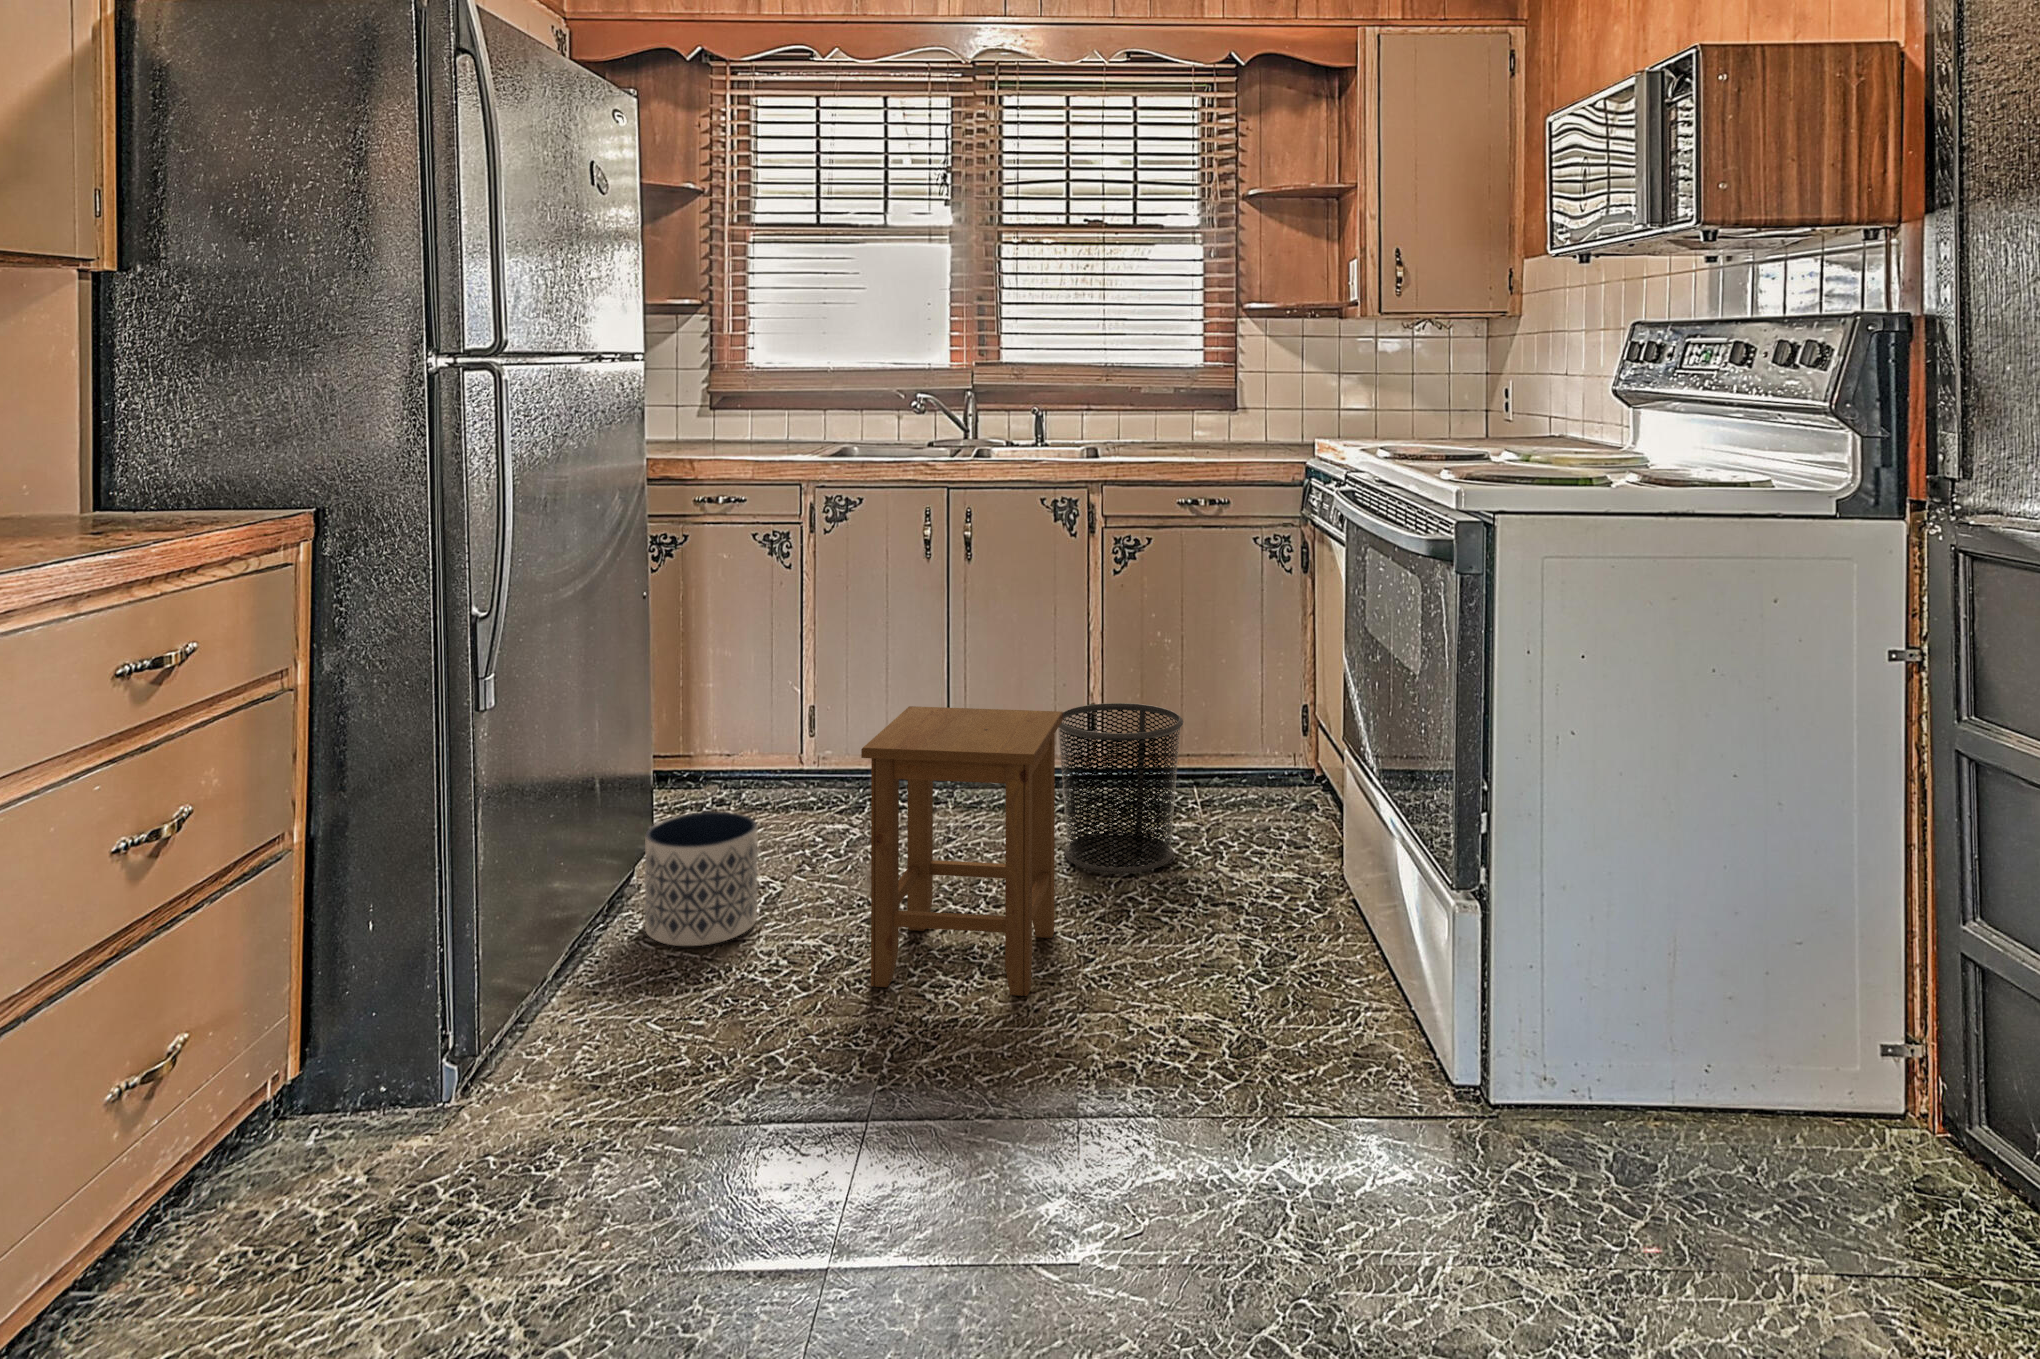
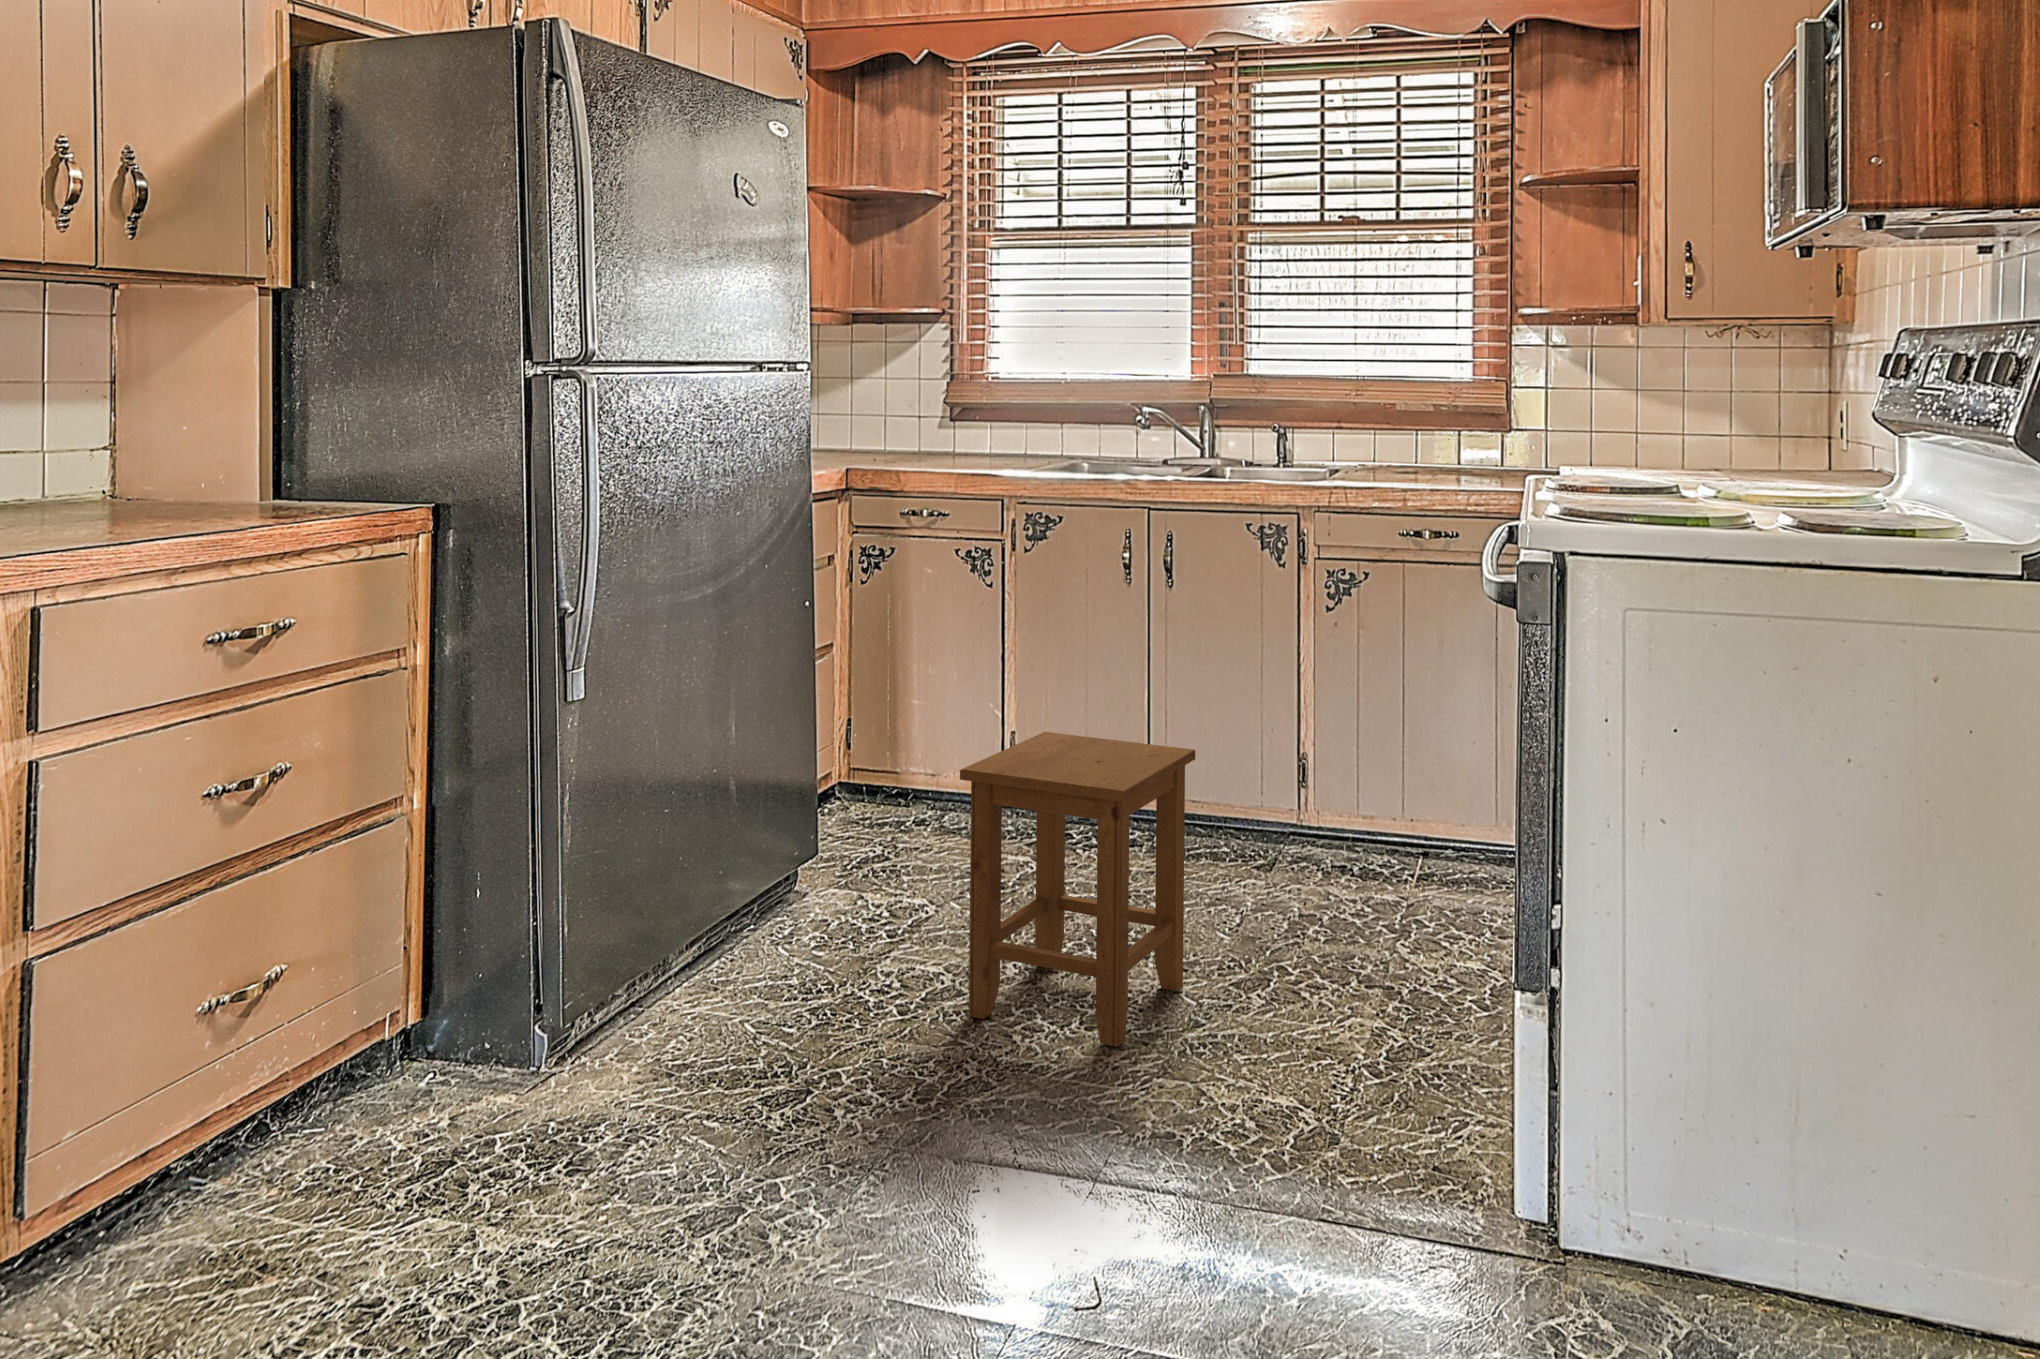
waste bin: present [1058,703,1183,874] -> none [1229,747,1370,934]
planter: present [645,812,757,946] -> none [788,823,899,955]

